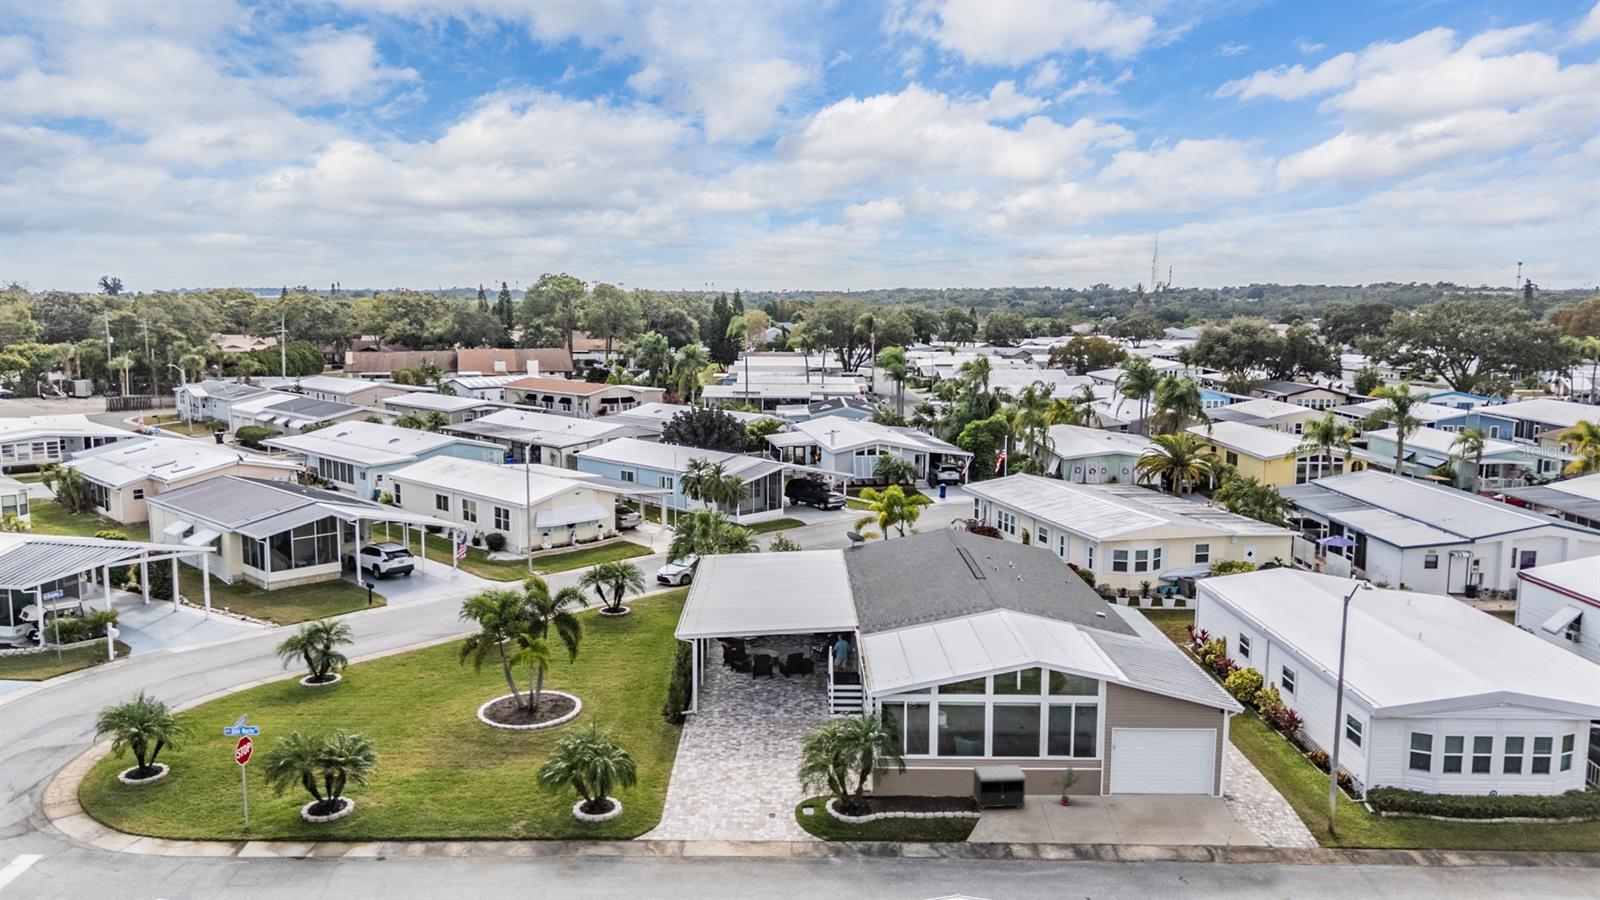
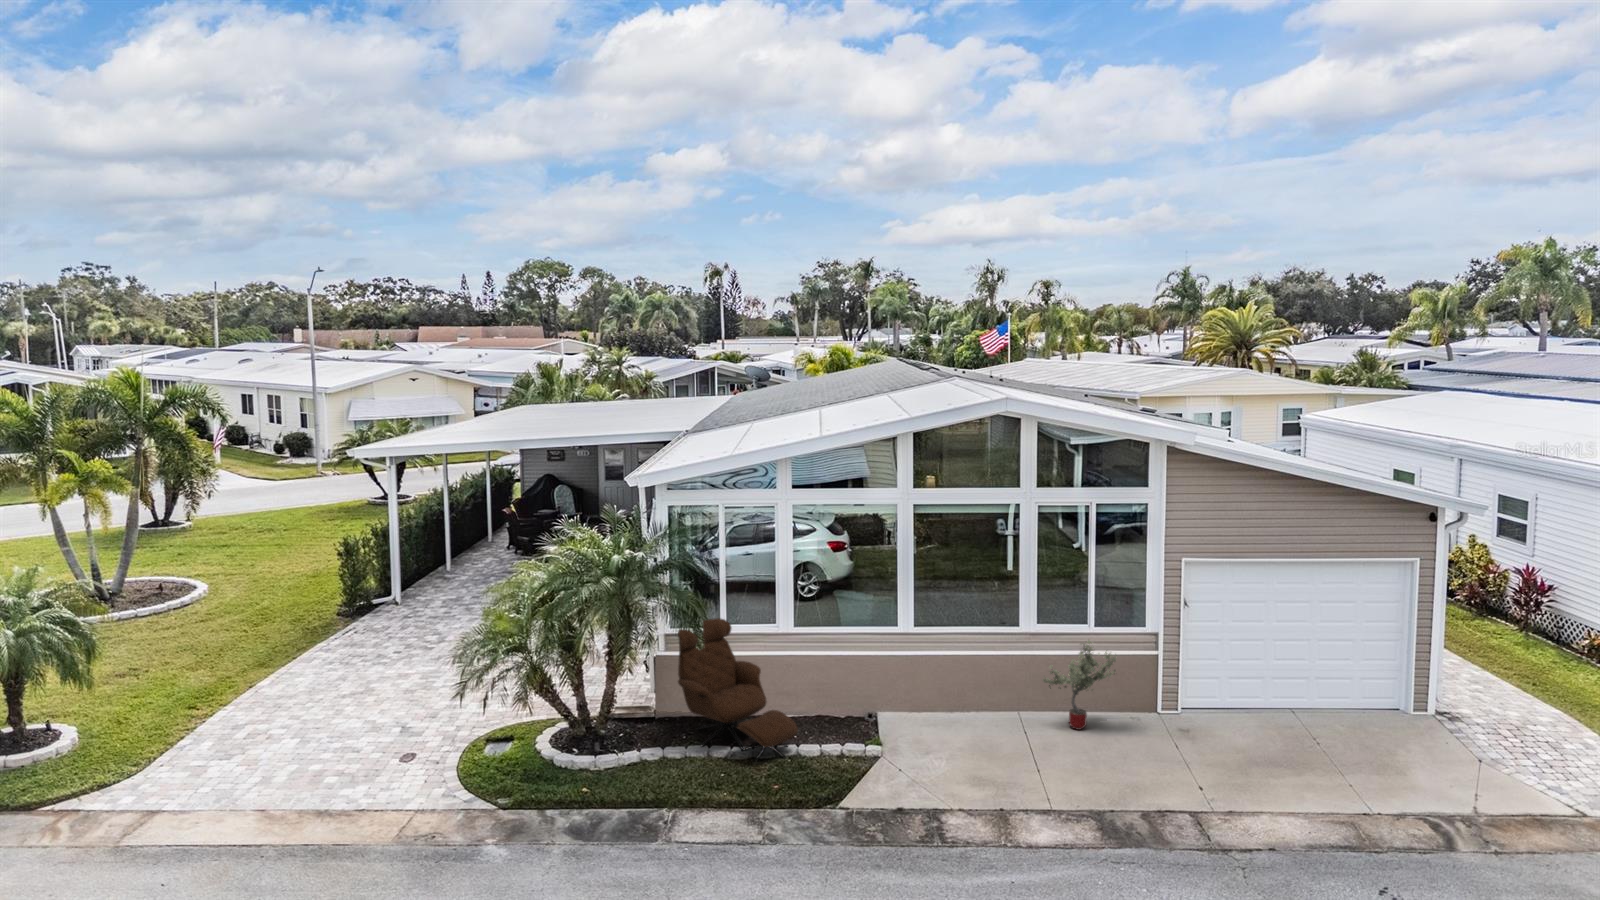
lounge chair: none [888,752,943,820] -> present [678,618,798,761]
storage bench: present [973,765,1026,809] -> none [876,644,987,738]

